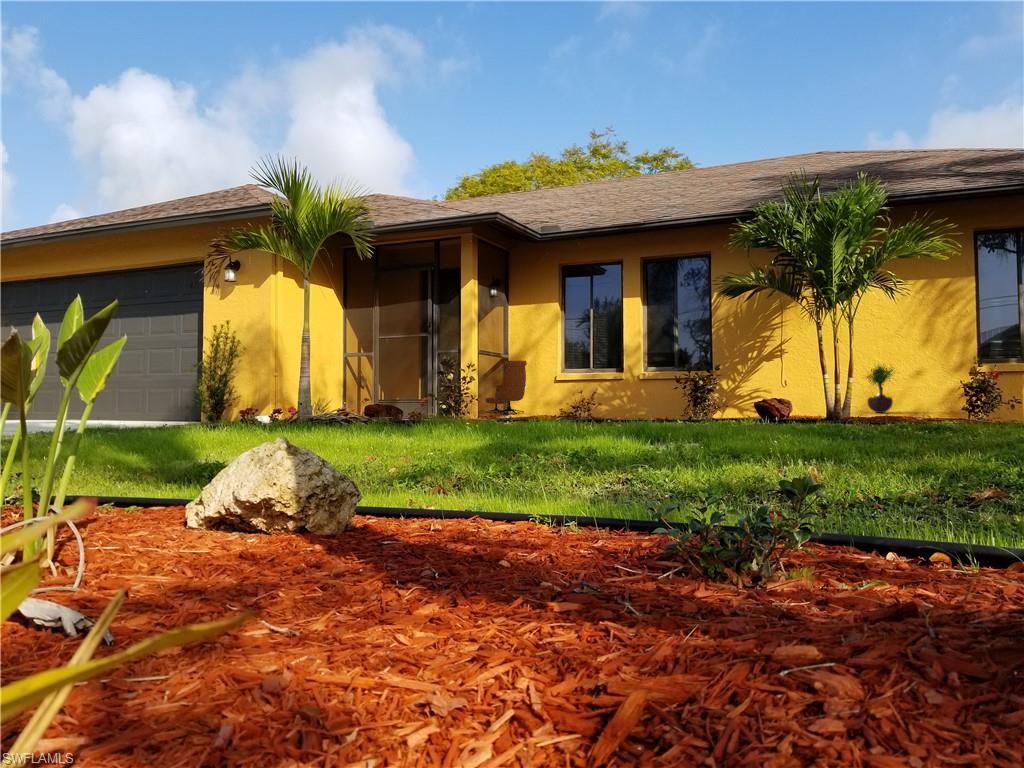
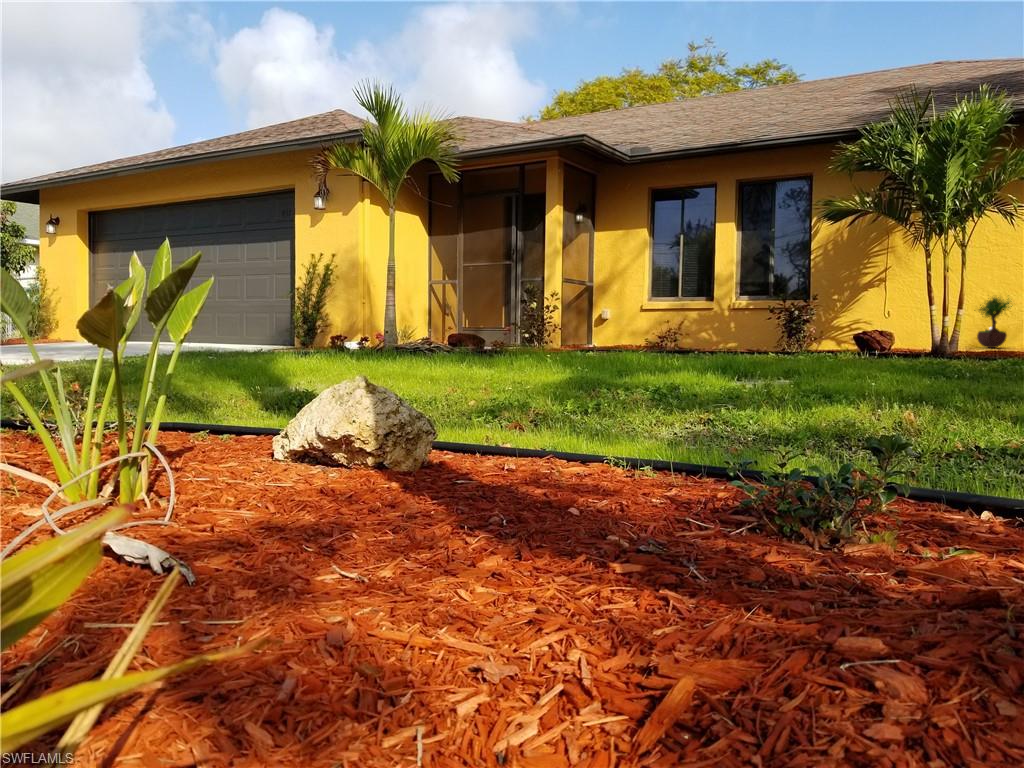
lounge chair: present [486,361,527,414] -> none [569,289,611,342]

